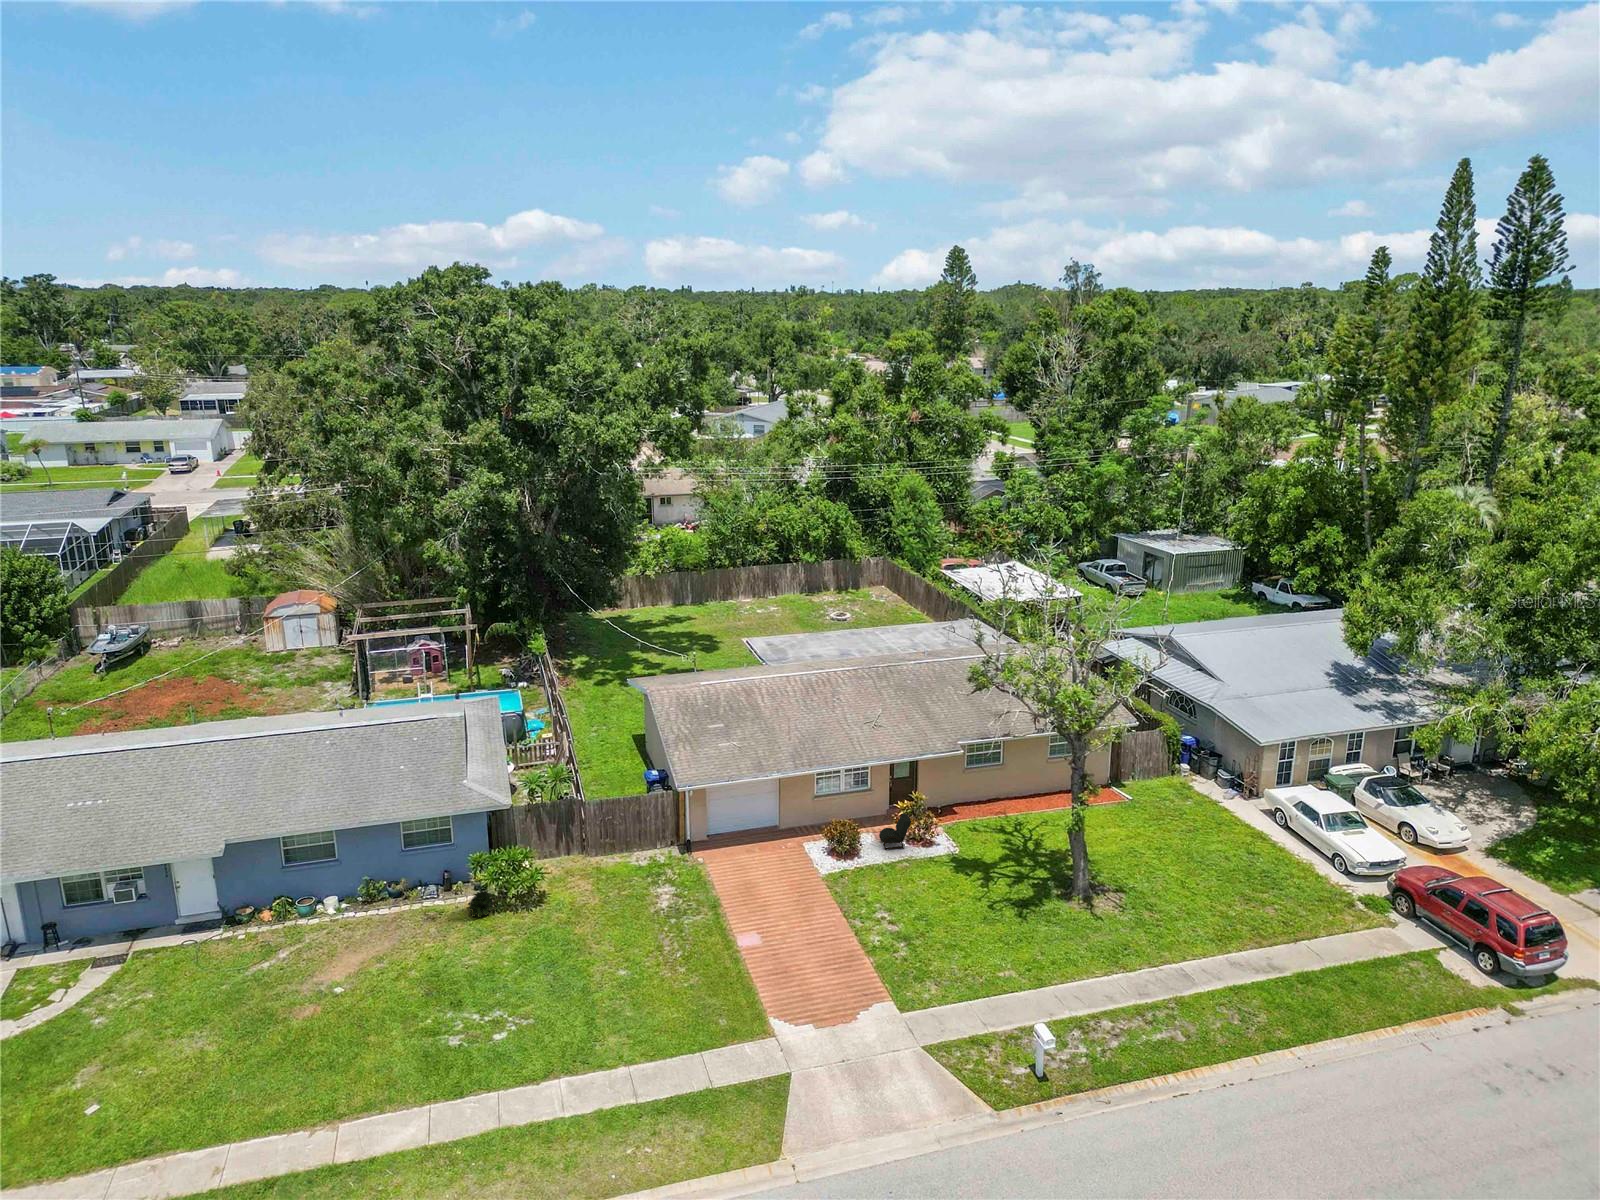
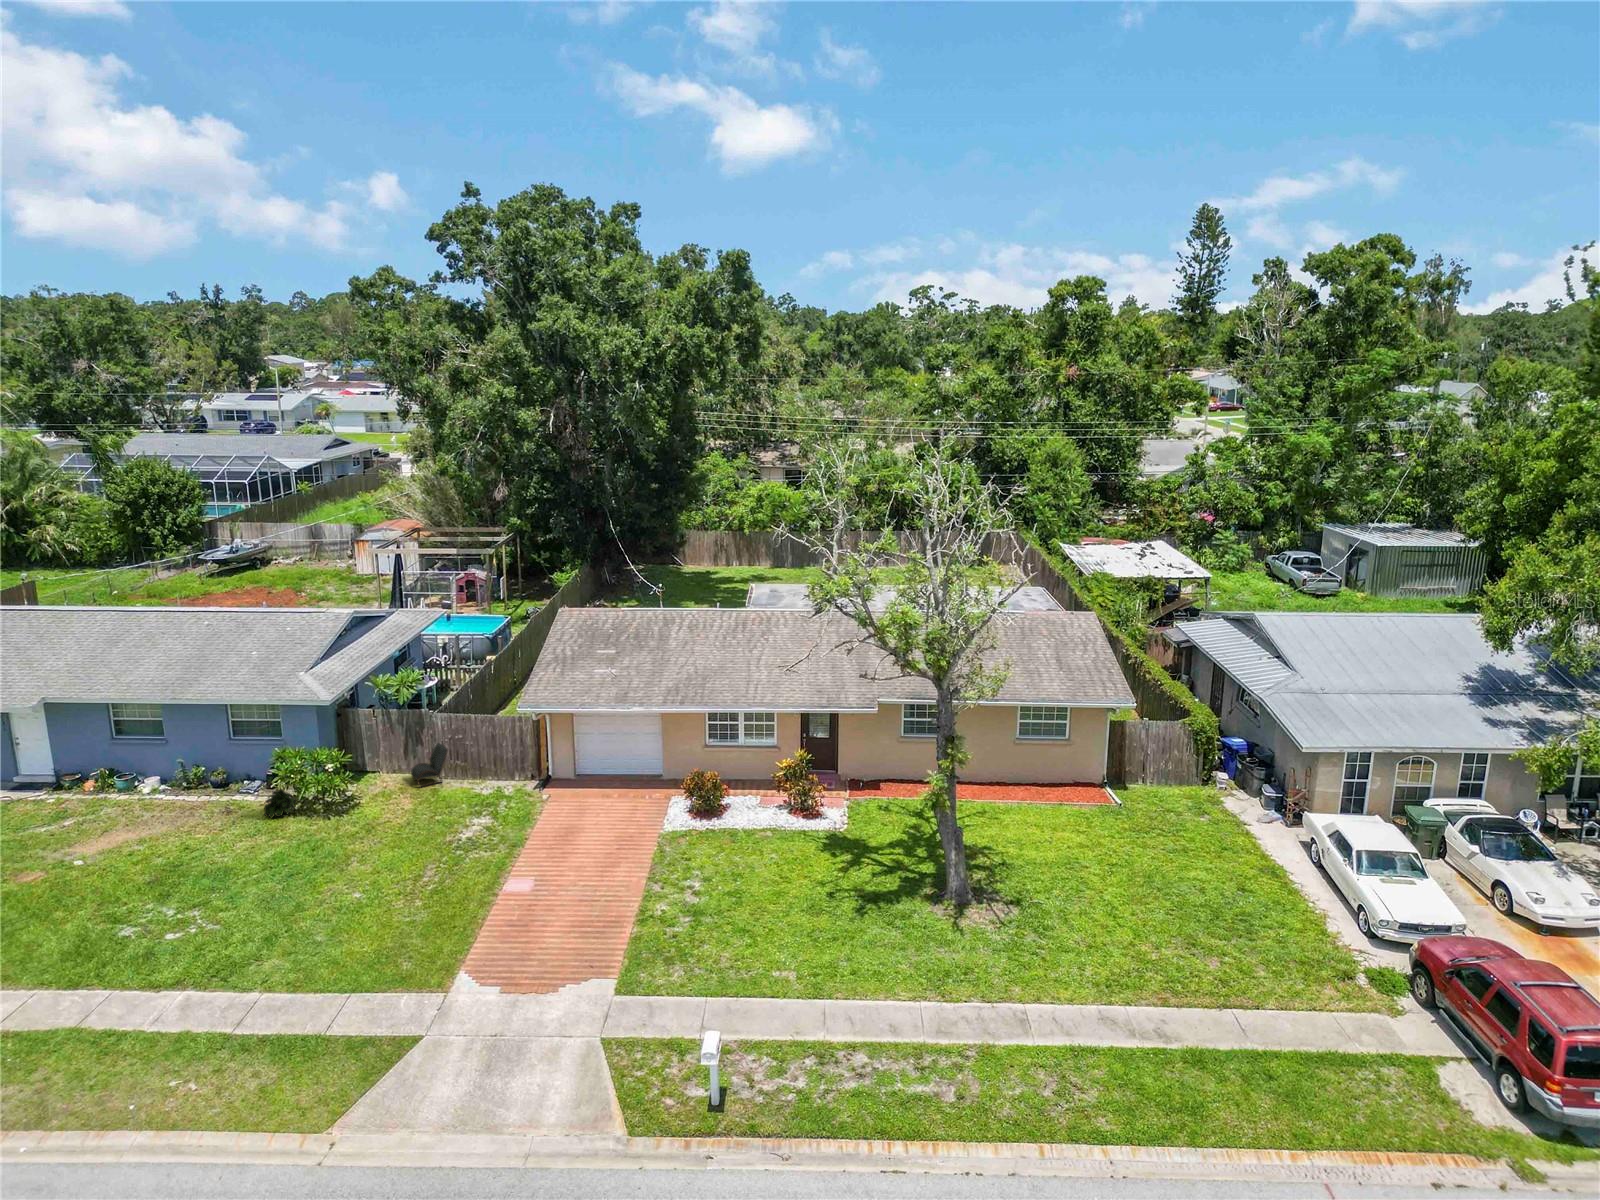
lounge chair: present [879,813,911,850] -> present [411,743,448,788]

